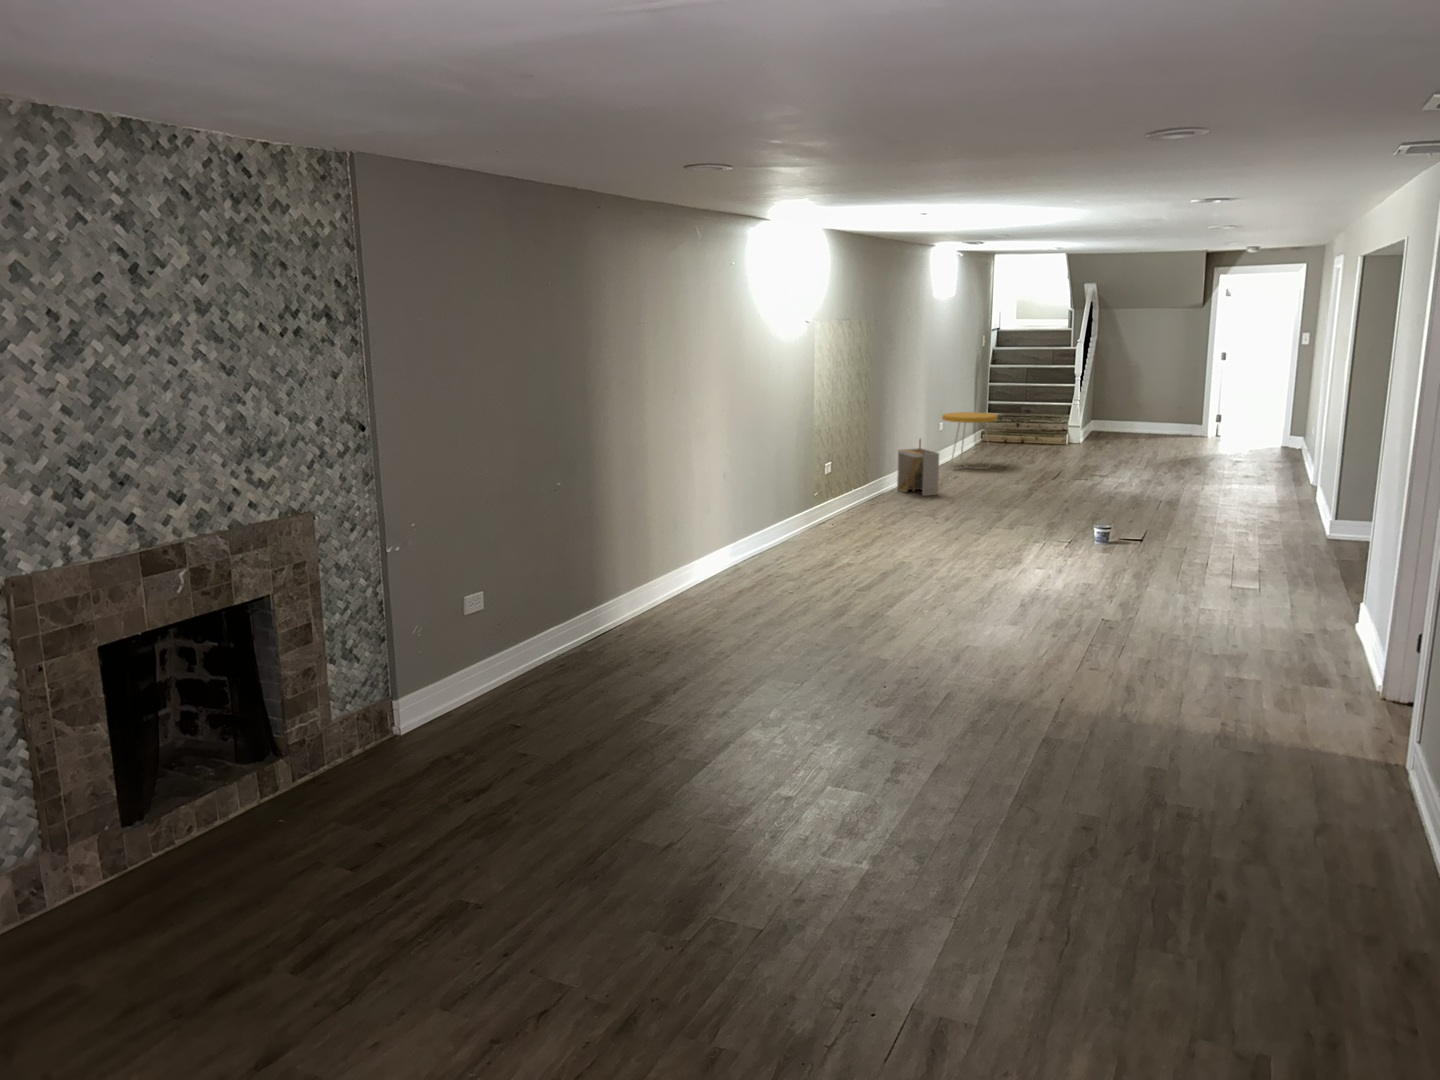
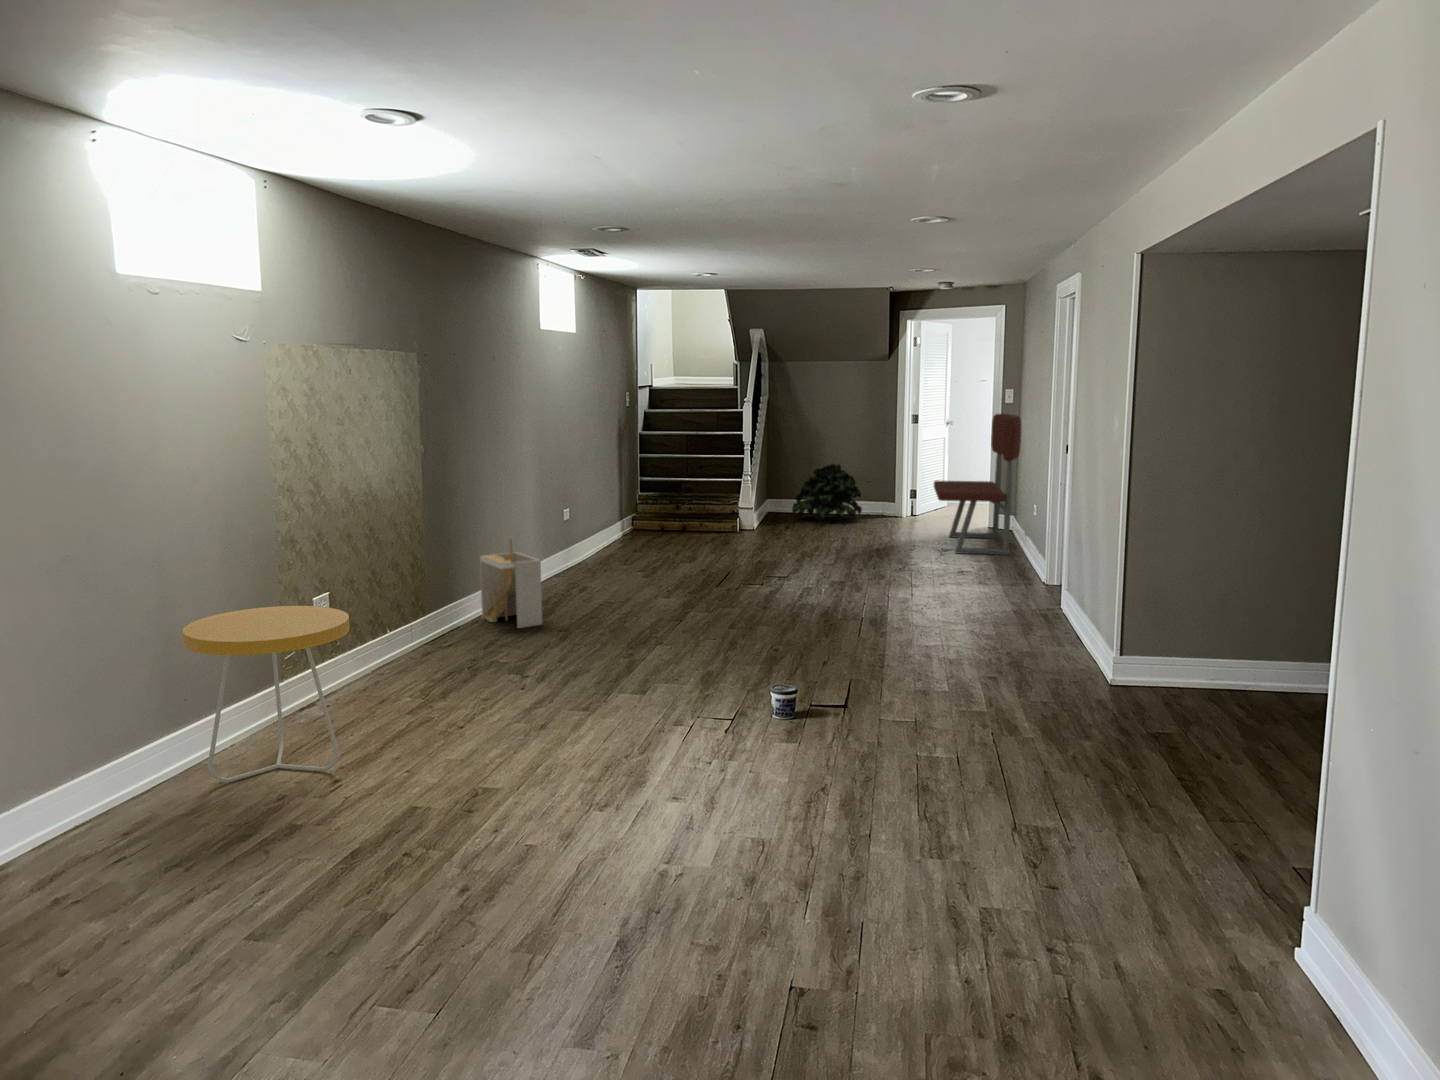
bench: none [1233,353,1311,466] -> present [934,414,1021,555]
potted plant: none [1112,393,1173,440] -> present [792,464,862,521]
side table: present [942,412,997,470] -> present [183,606,350,782]

